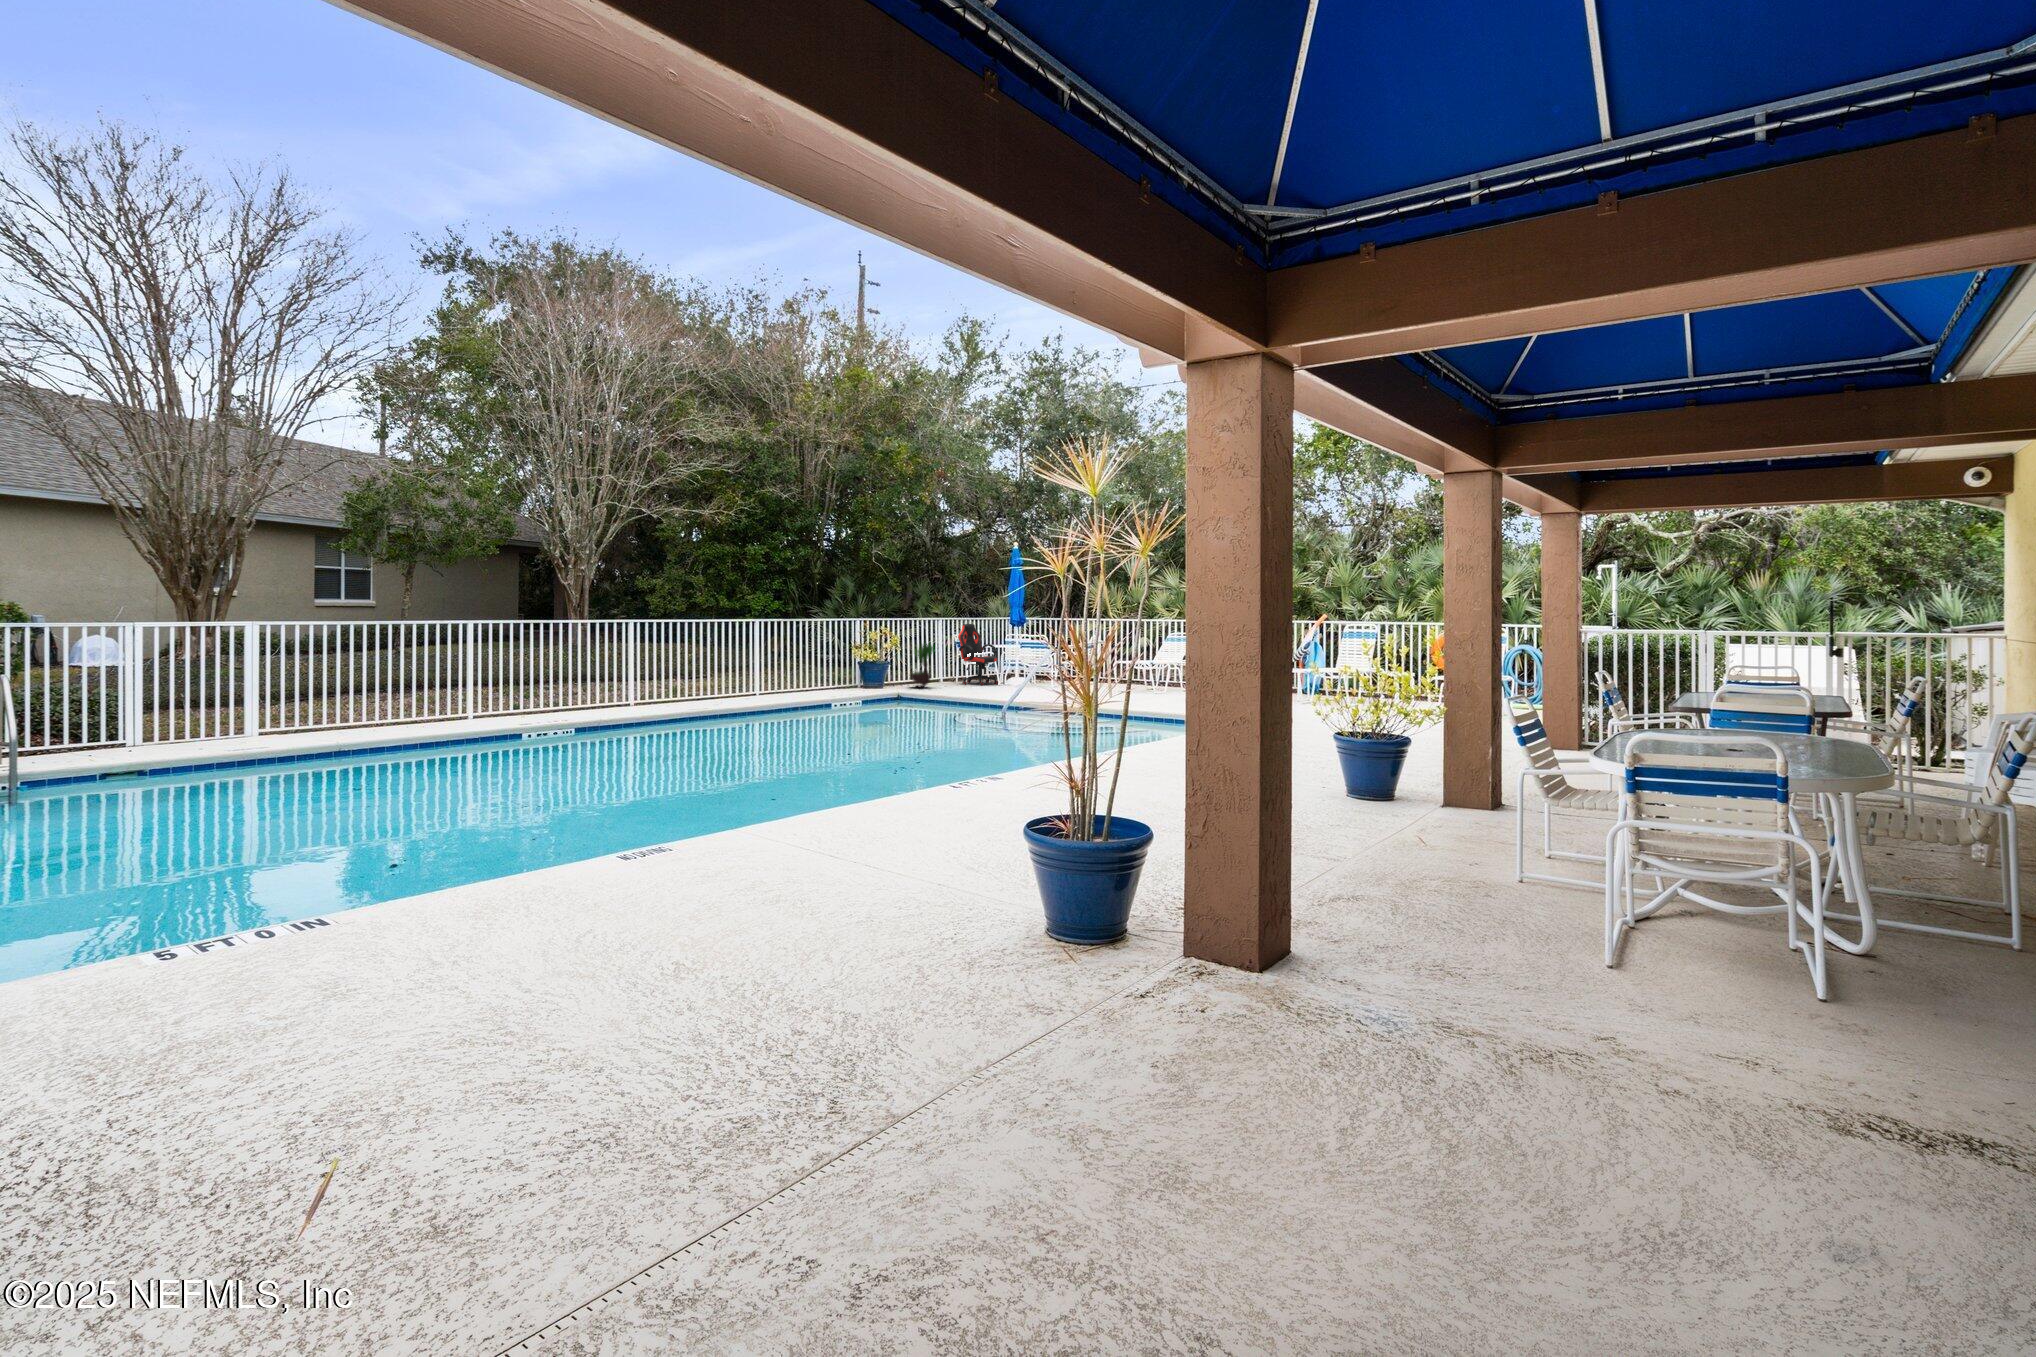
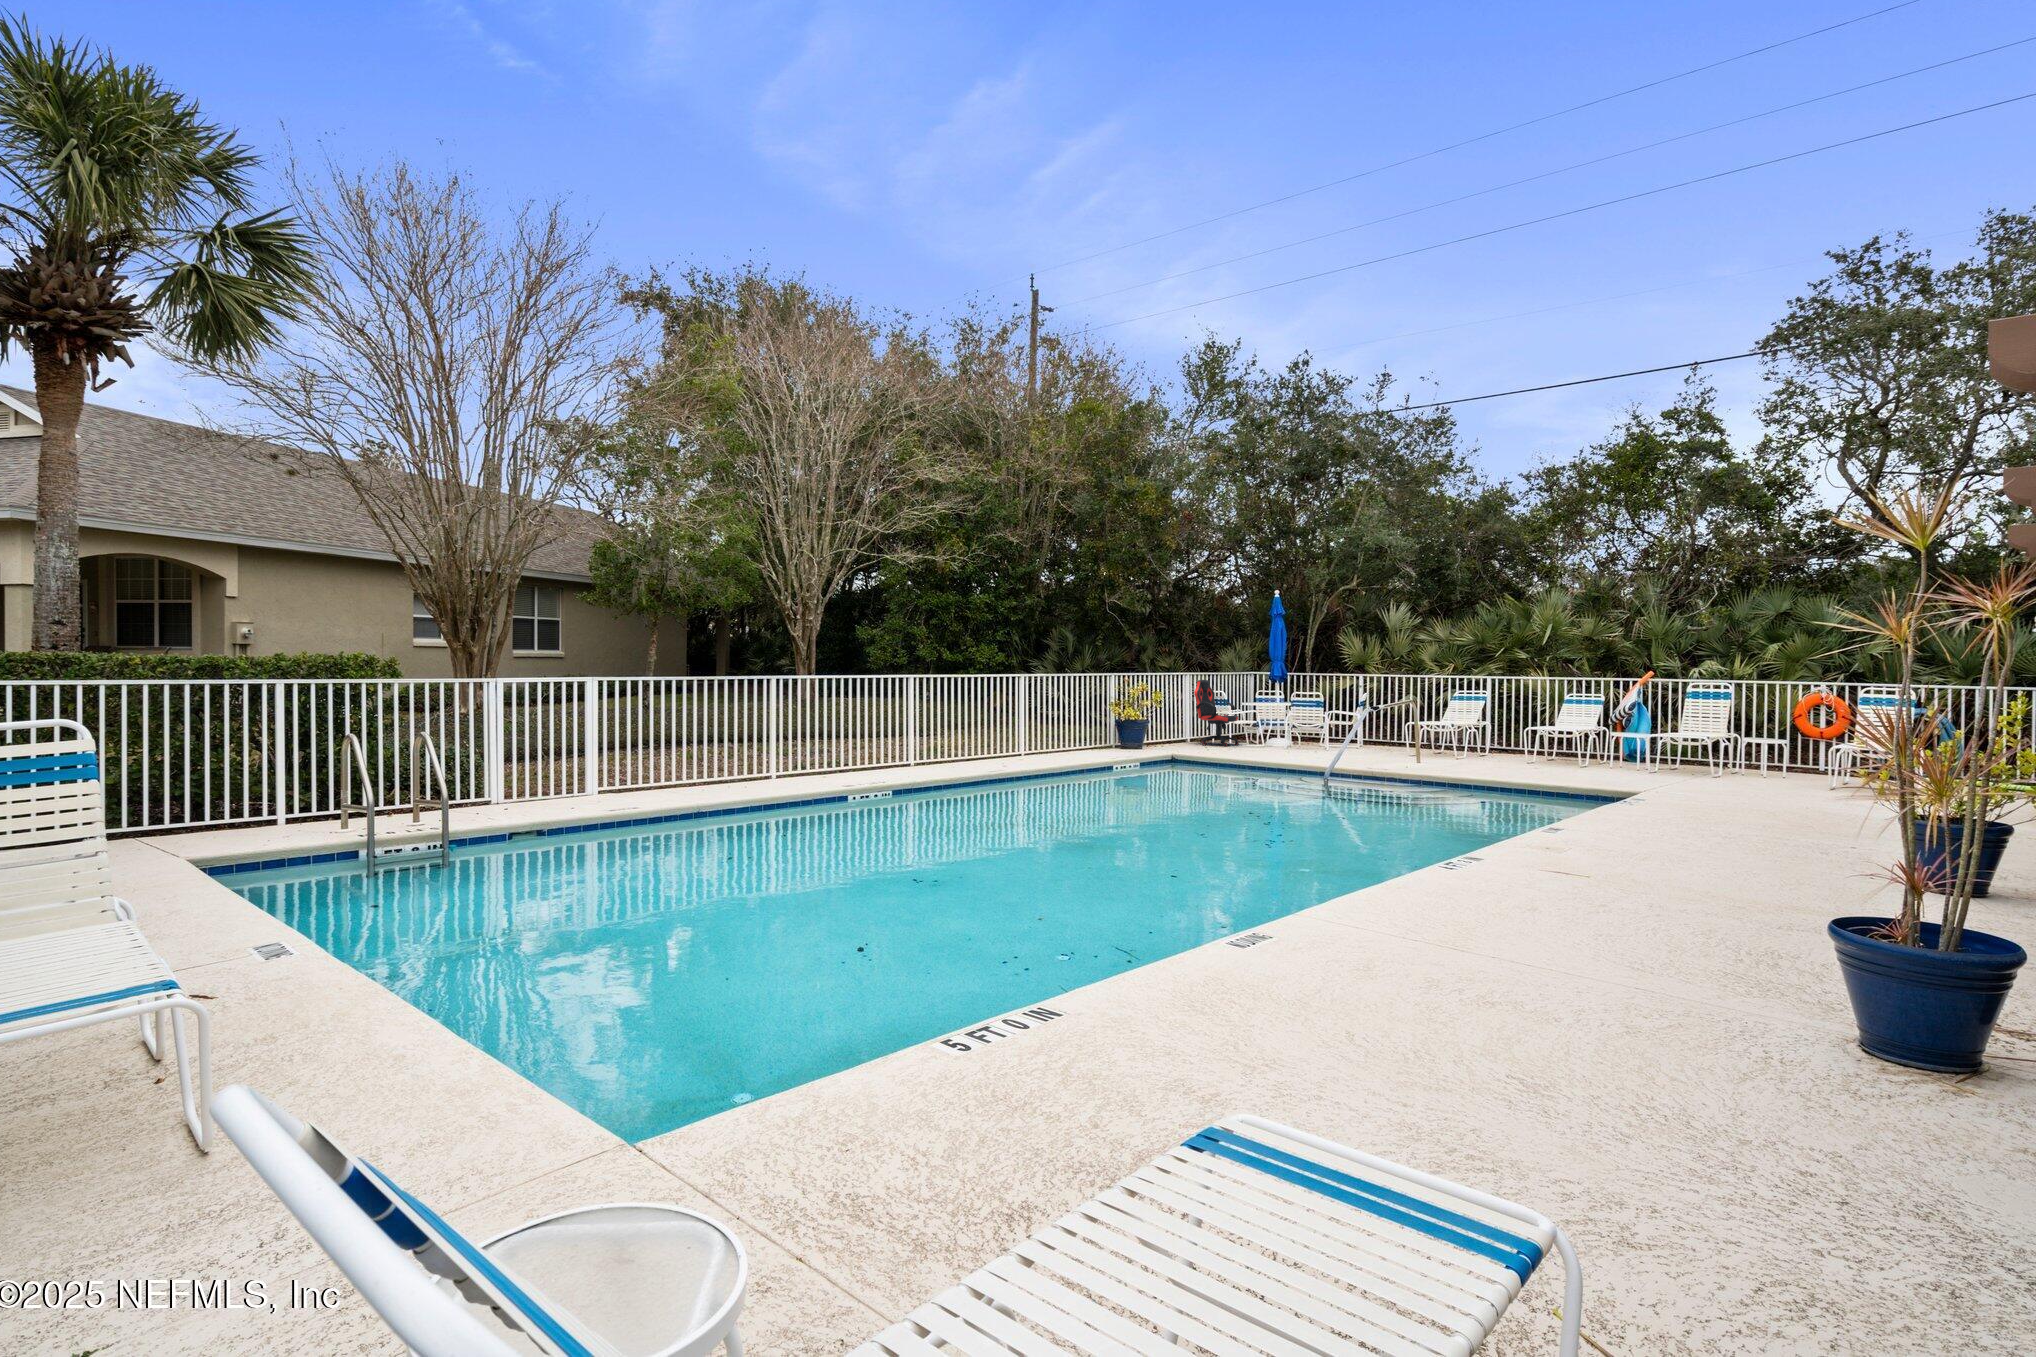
potted tree: present [909,643,934,687] -> none [1156,695,1186,748]

